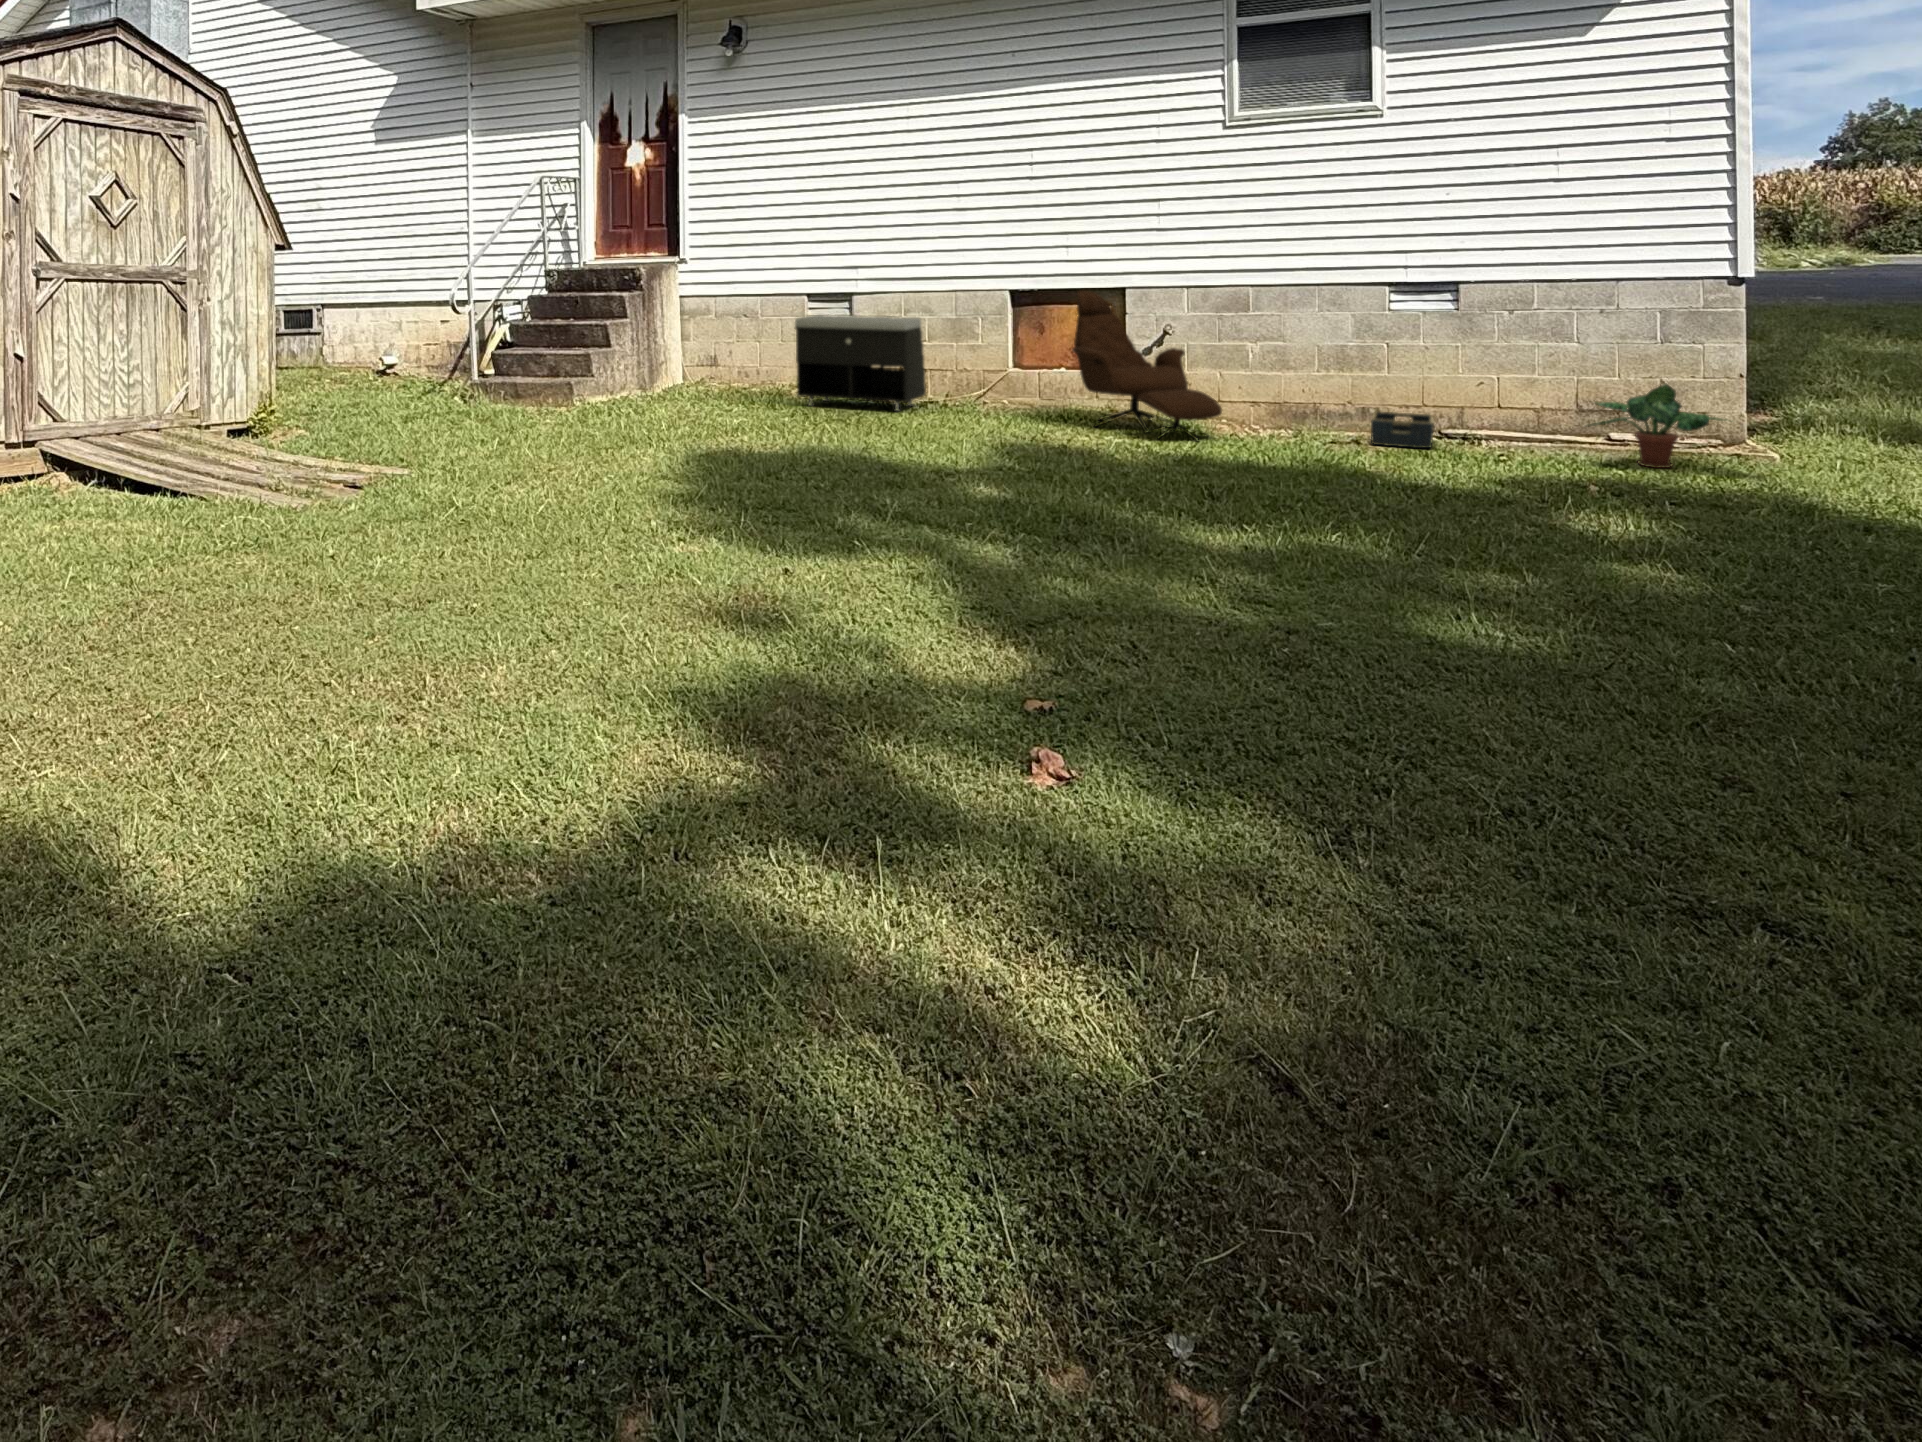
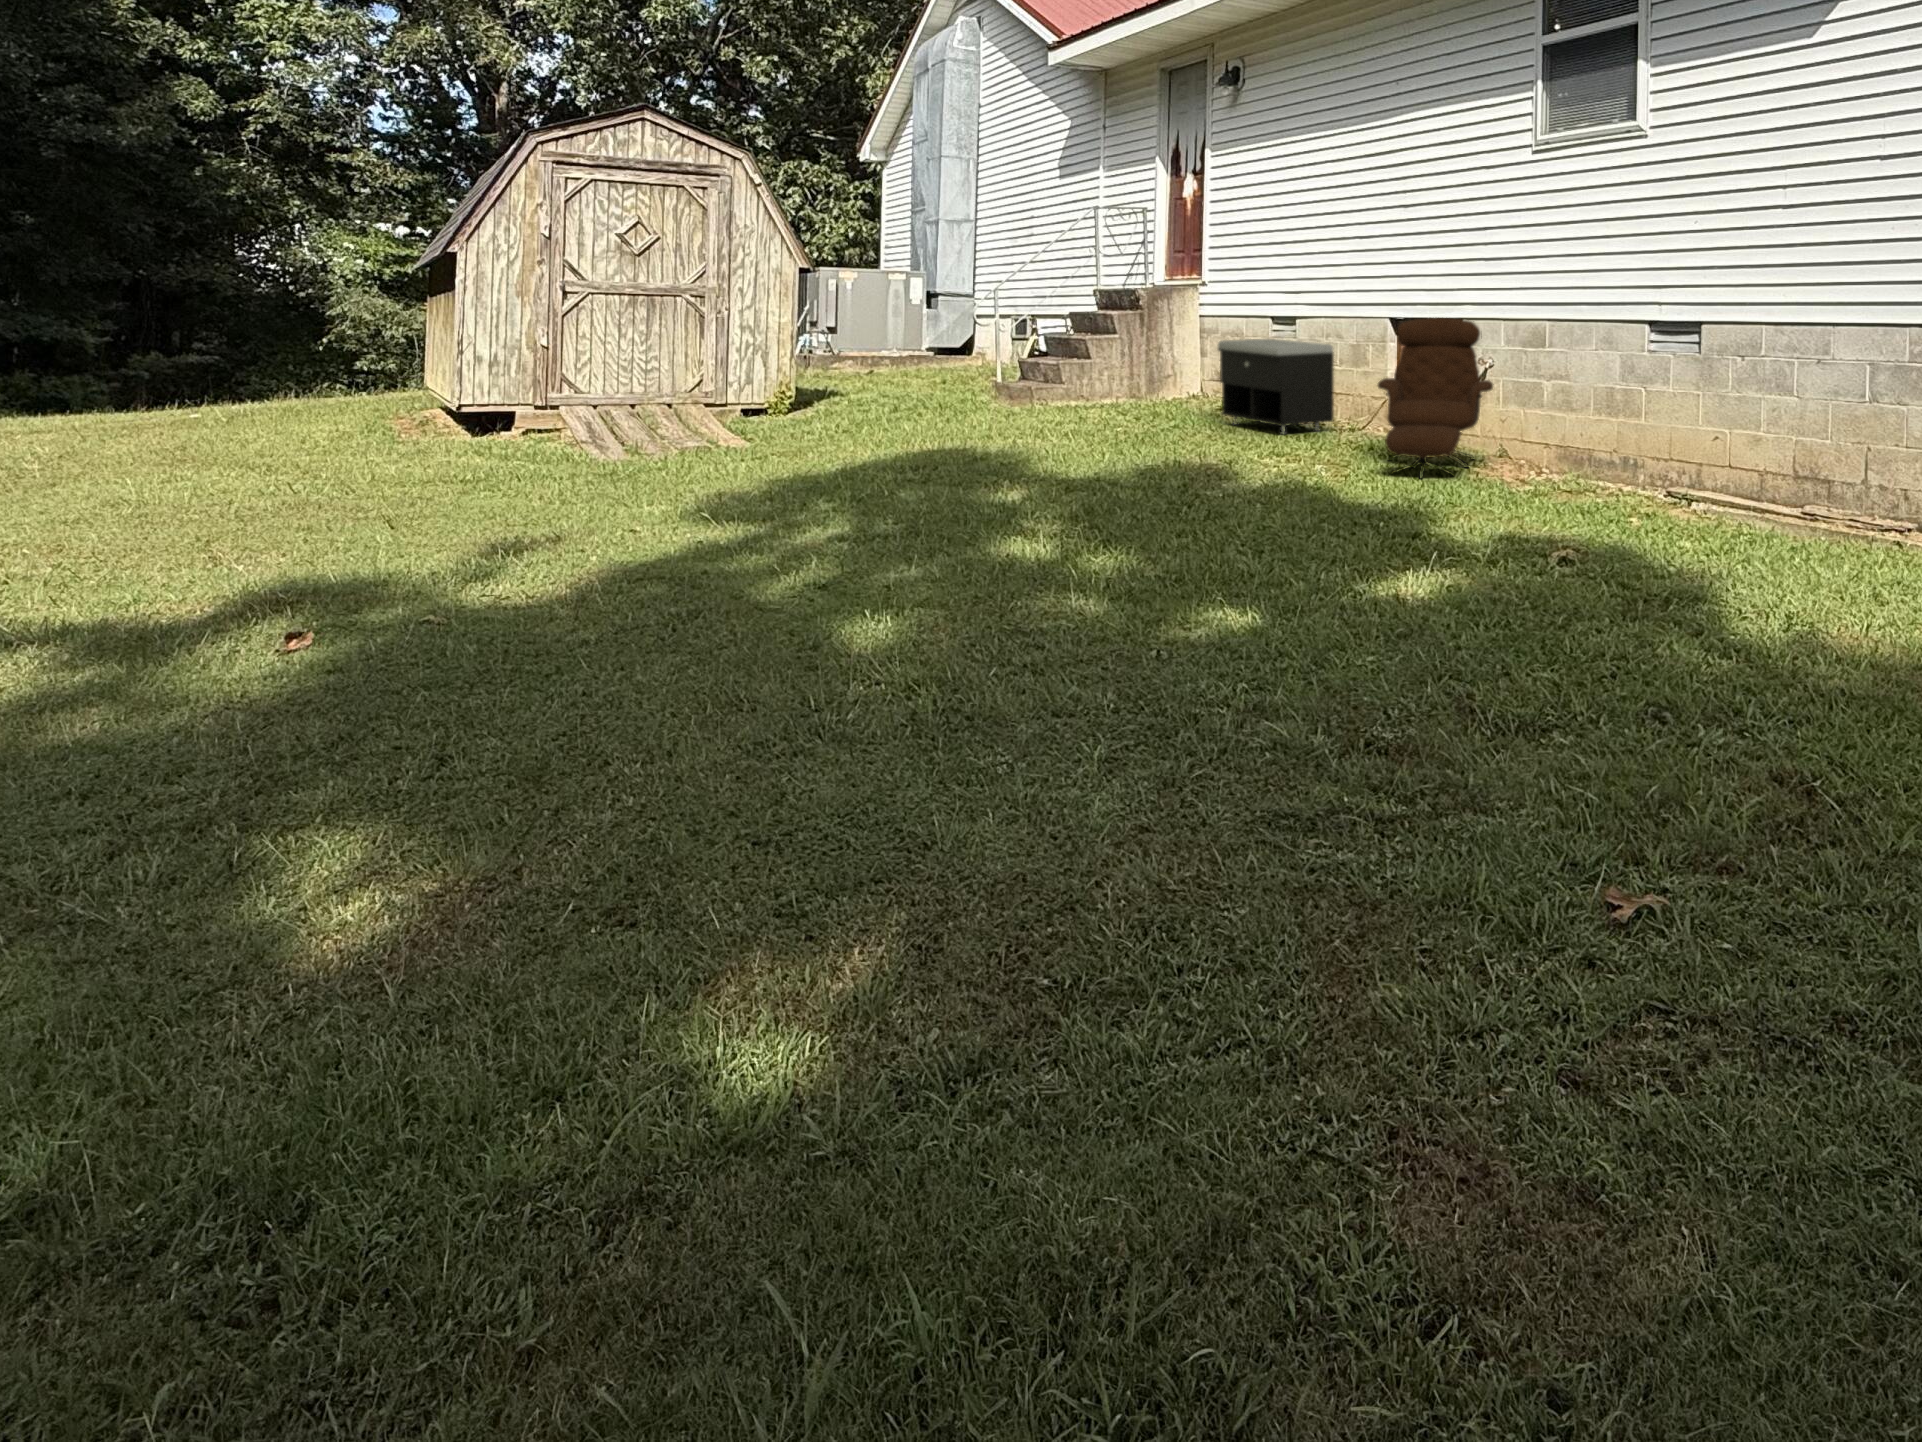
potted plant: present [1588,384,1723,468] -> none [1700,446,1850,548]
basket: present [1371,411,1434,448] -> none [1577,464,1672,505]

